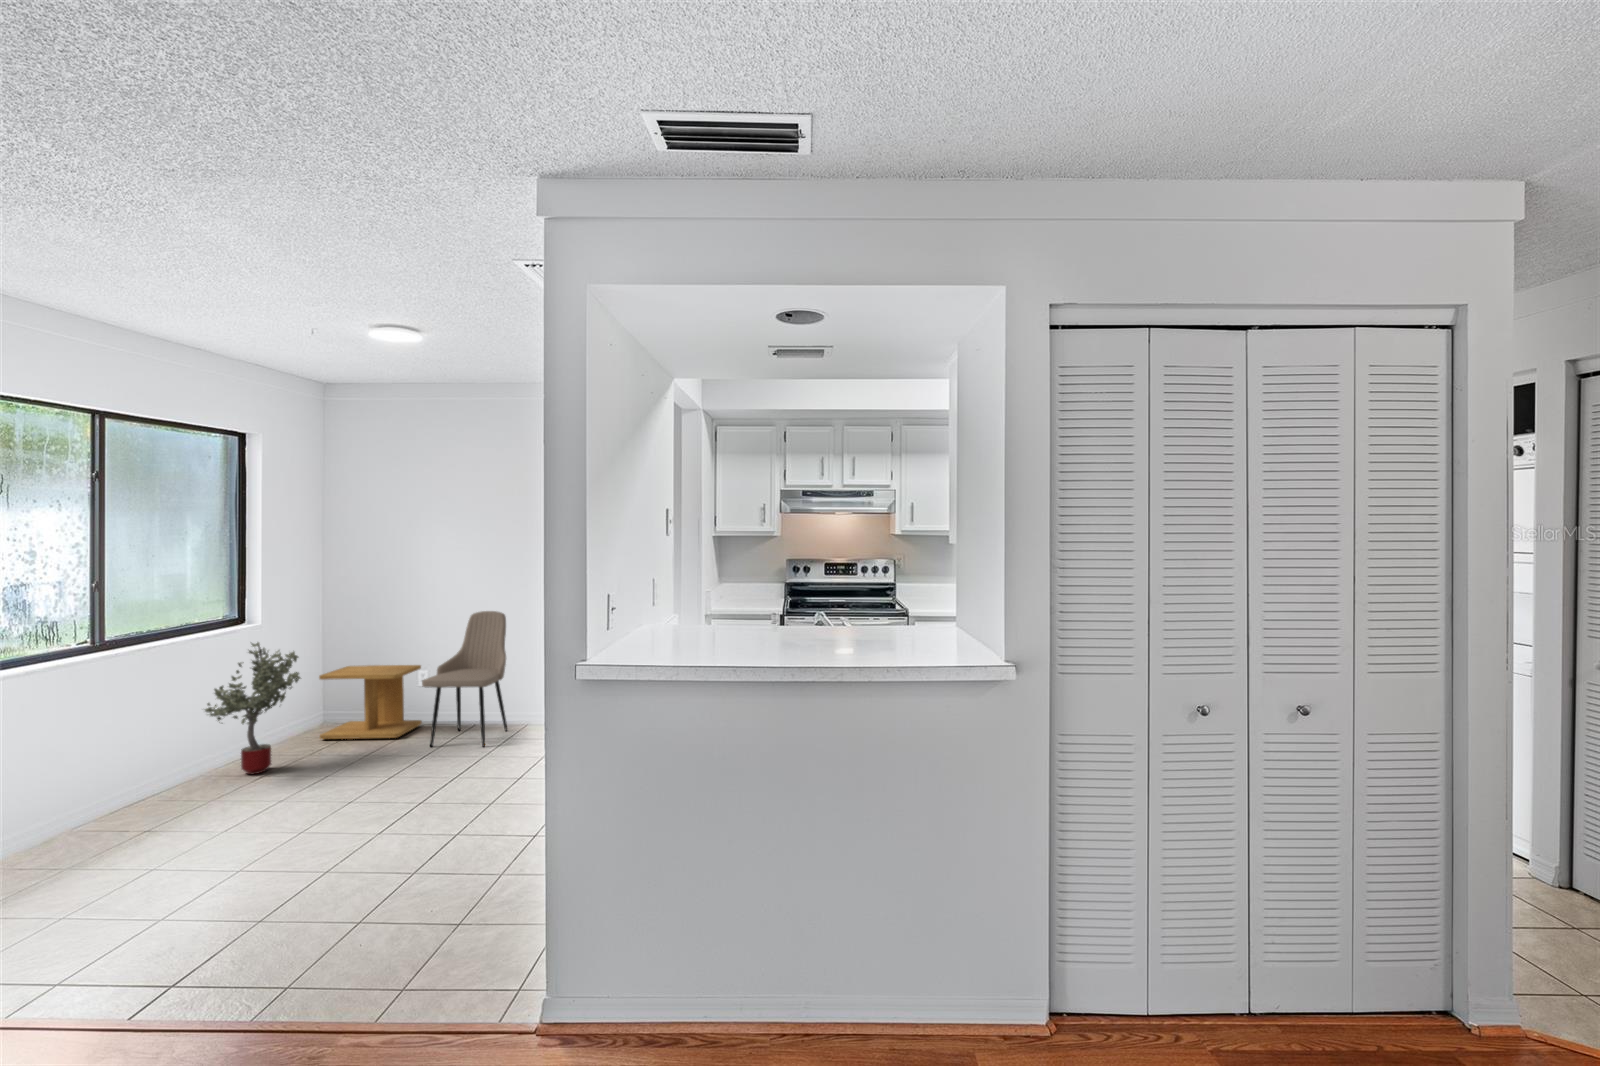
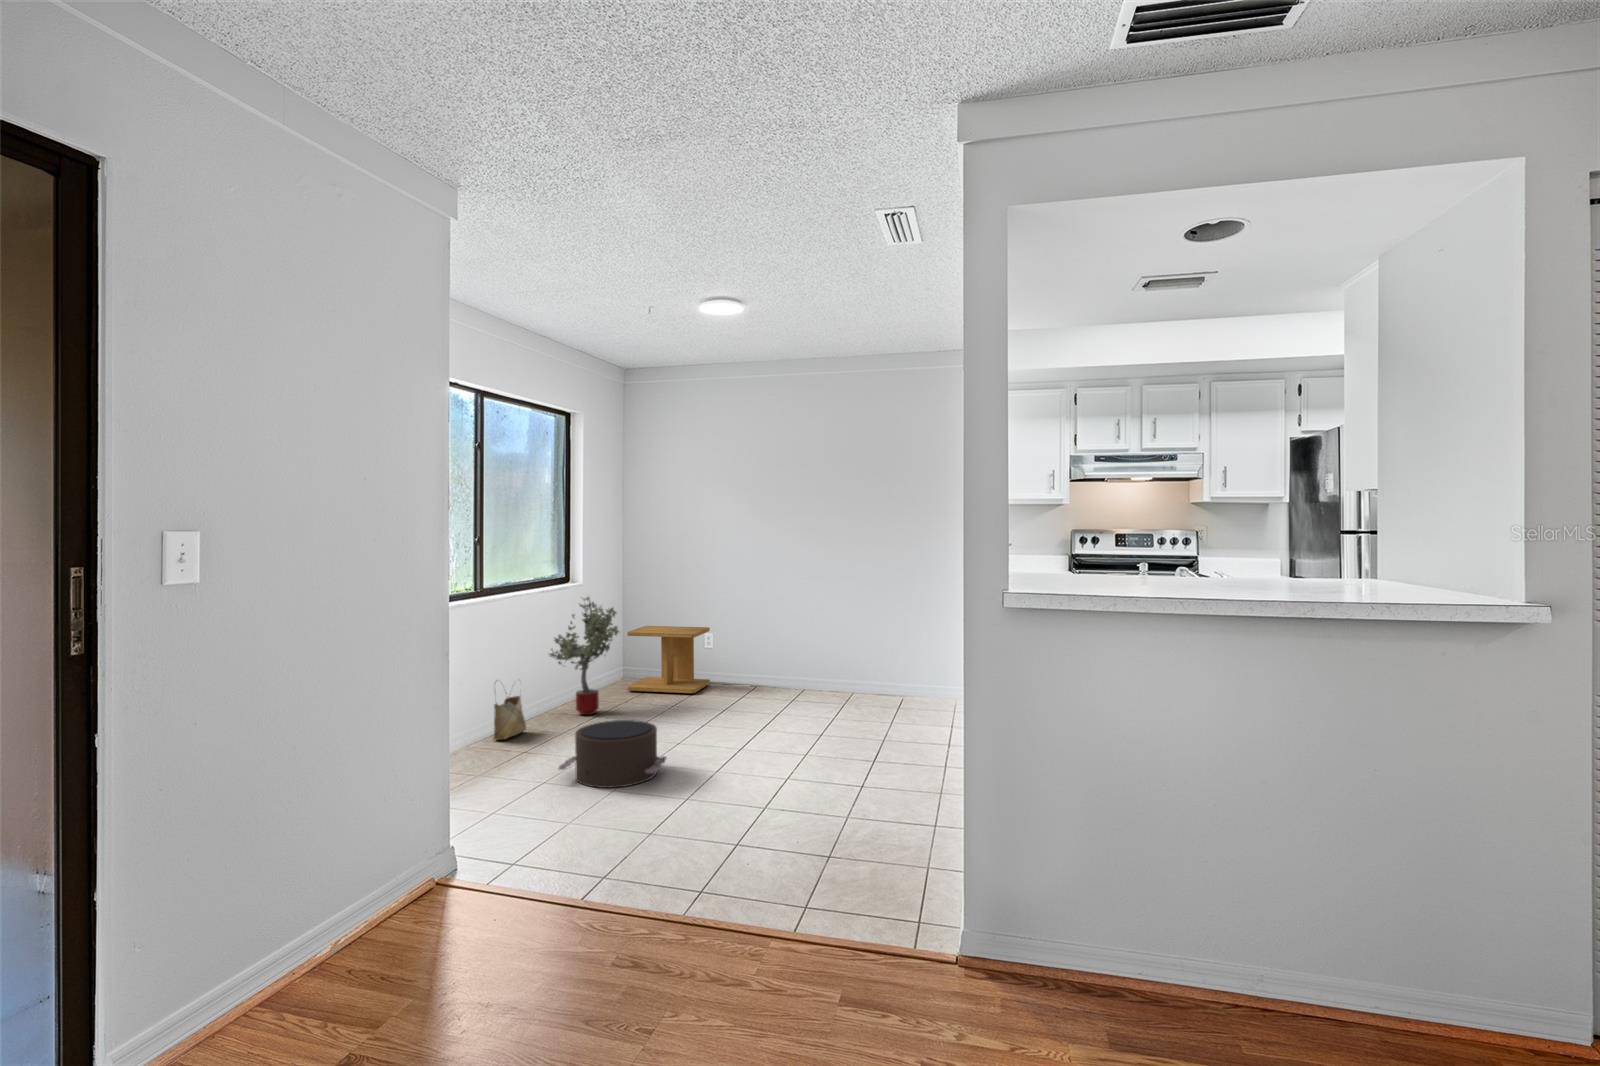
dining chair: present [422,611,507,747] -> none [720,578,791,706]
woven basket: none [116,744,165,816] -> present [494,696,526,740]
pouf: none [174,784,320,867] -> present [558,720,666,788]

